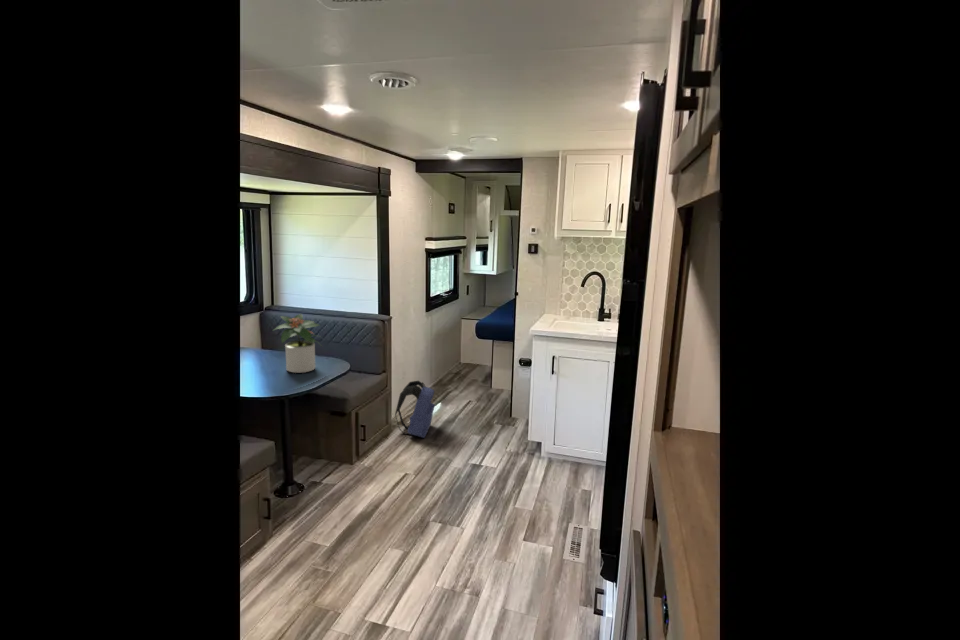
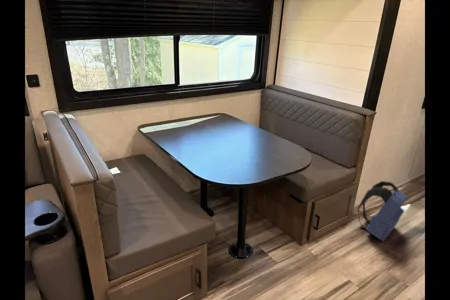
potted plant: present [275,314,319,373] -> none [240,97,287,158]

